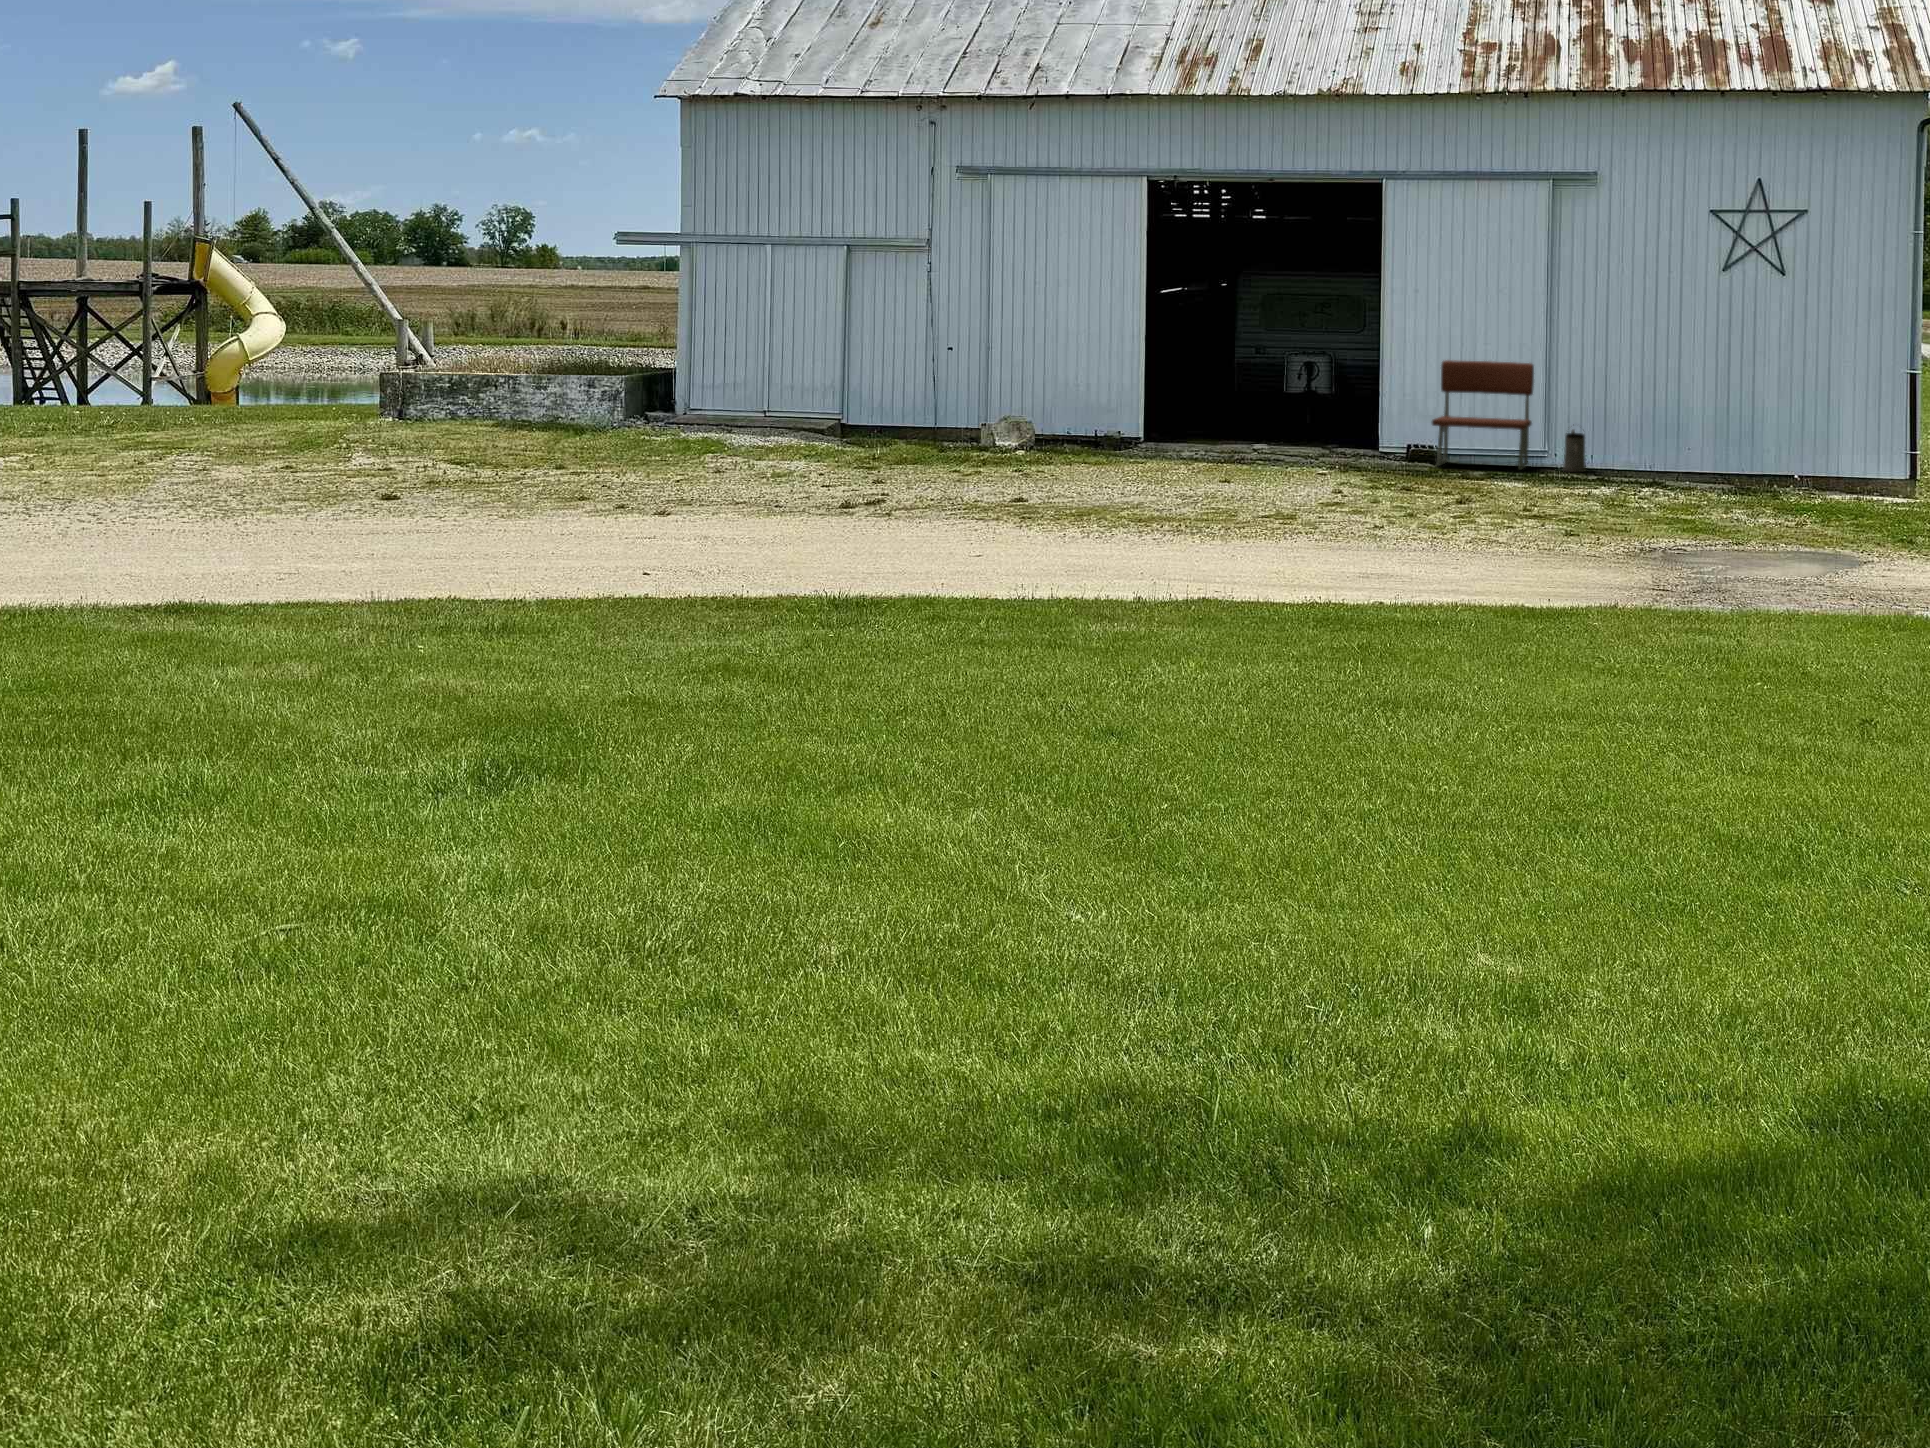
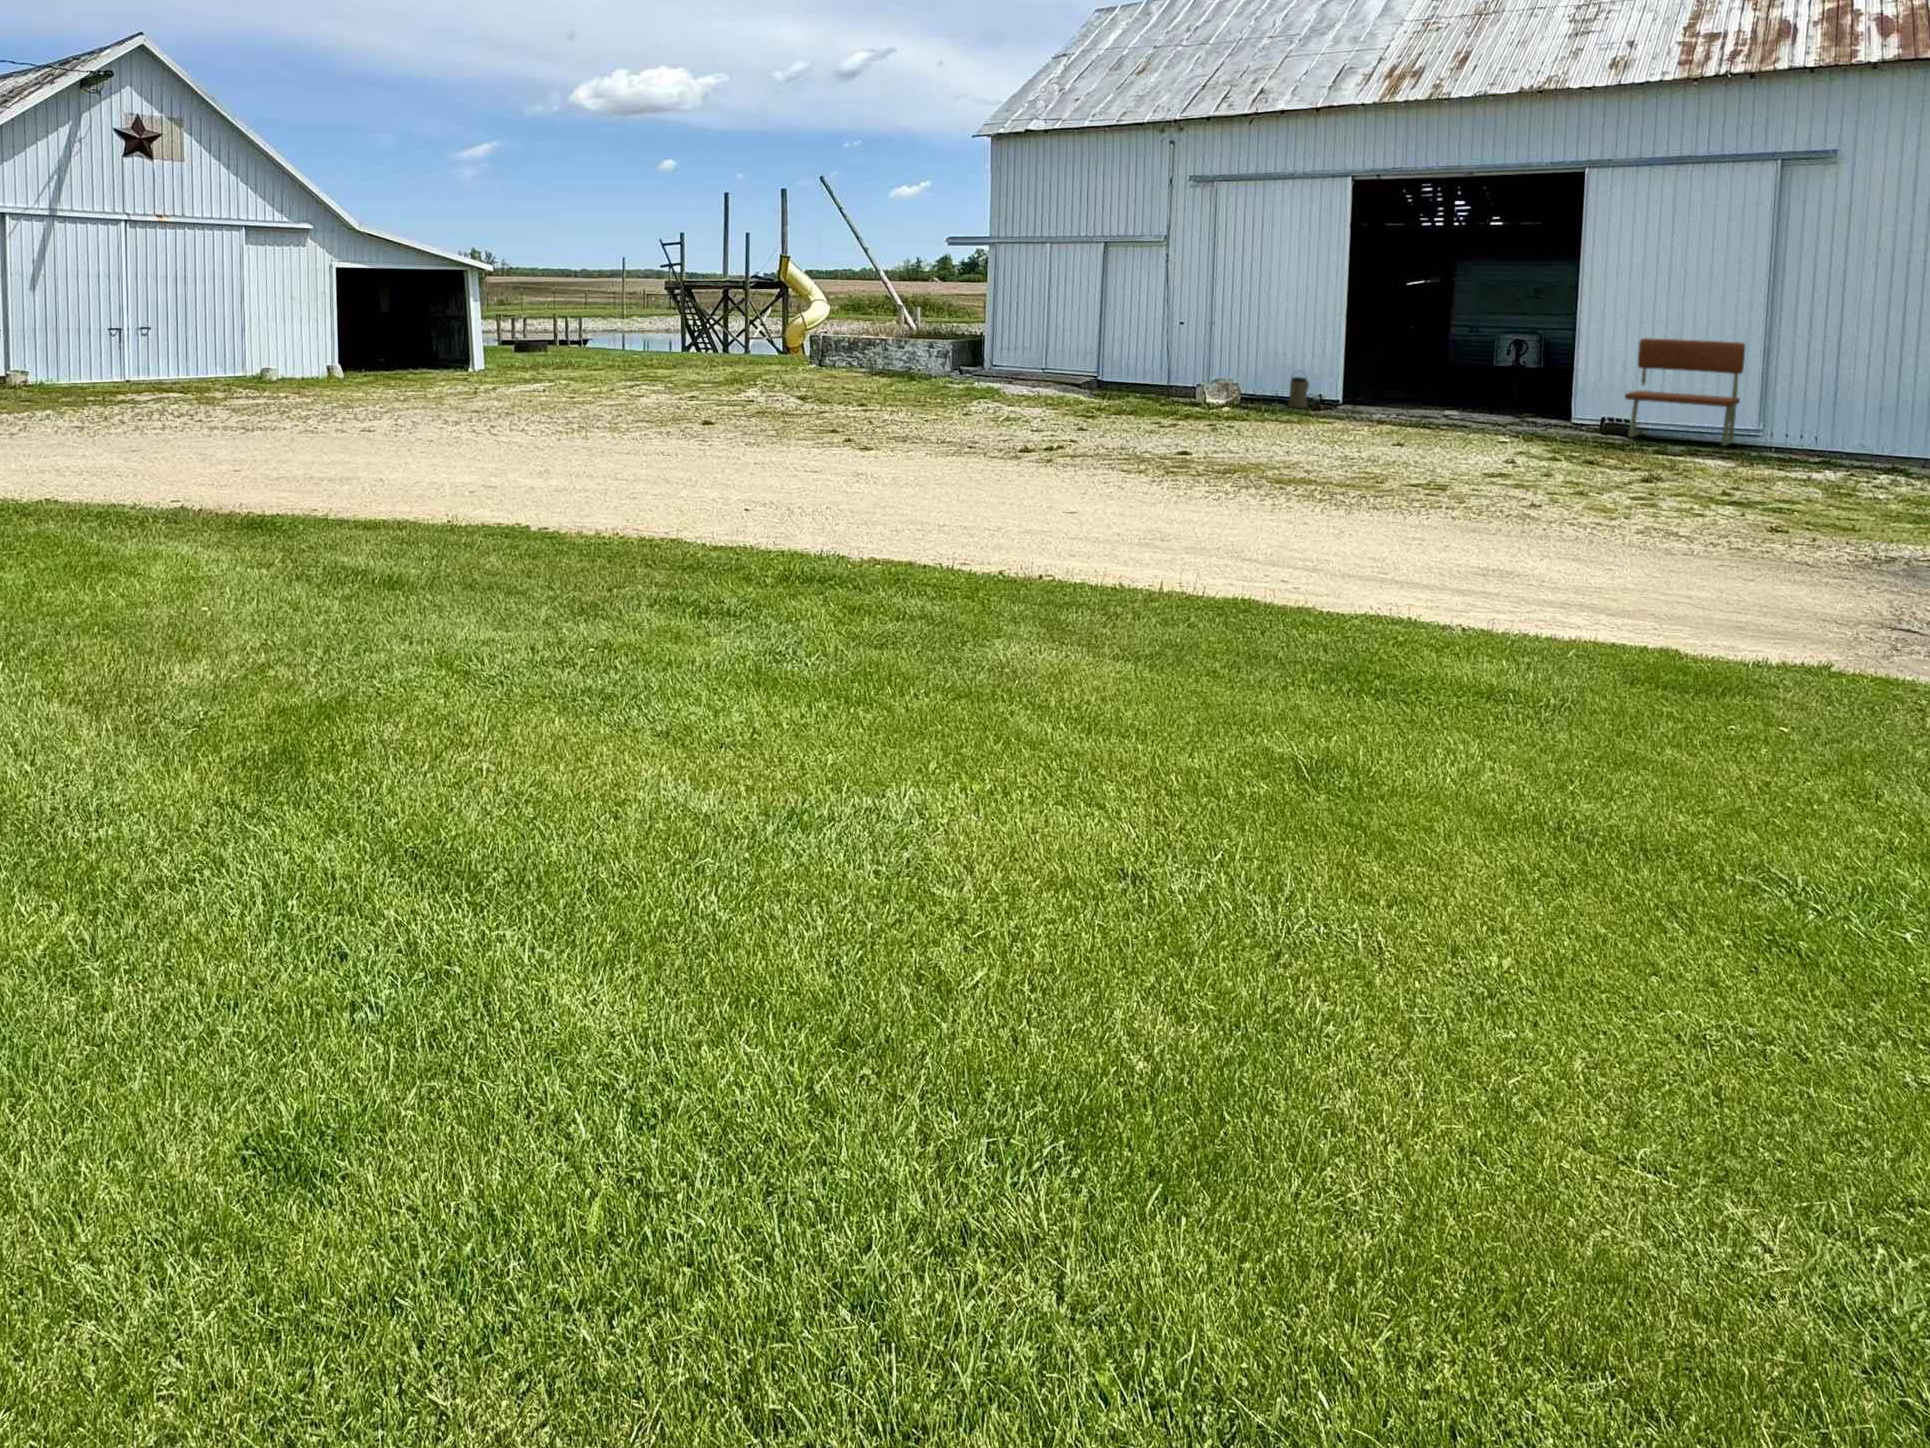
watering can: present [1563,430,1586,472] -> present [1288,371,1309,408]

